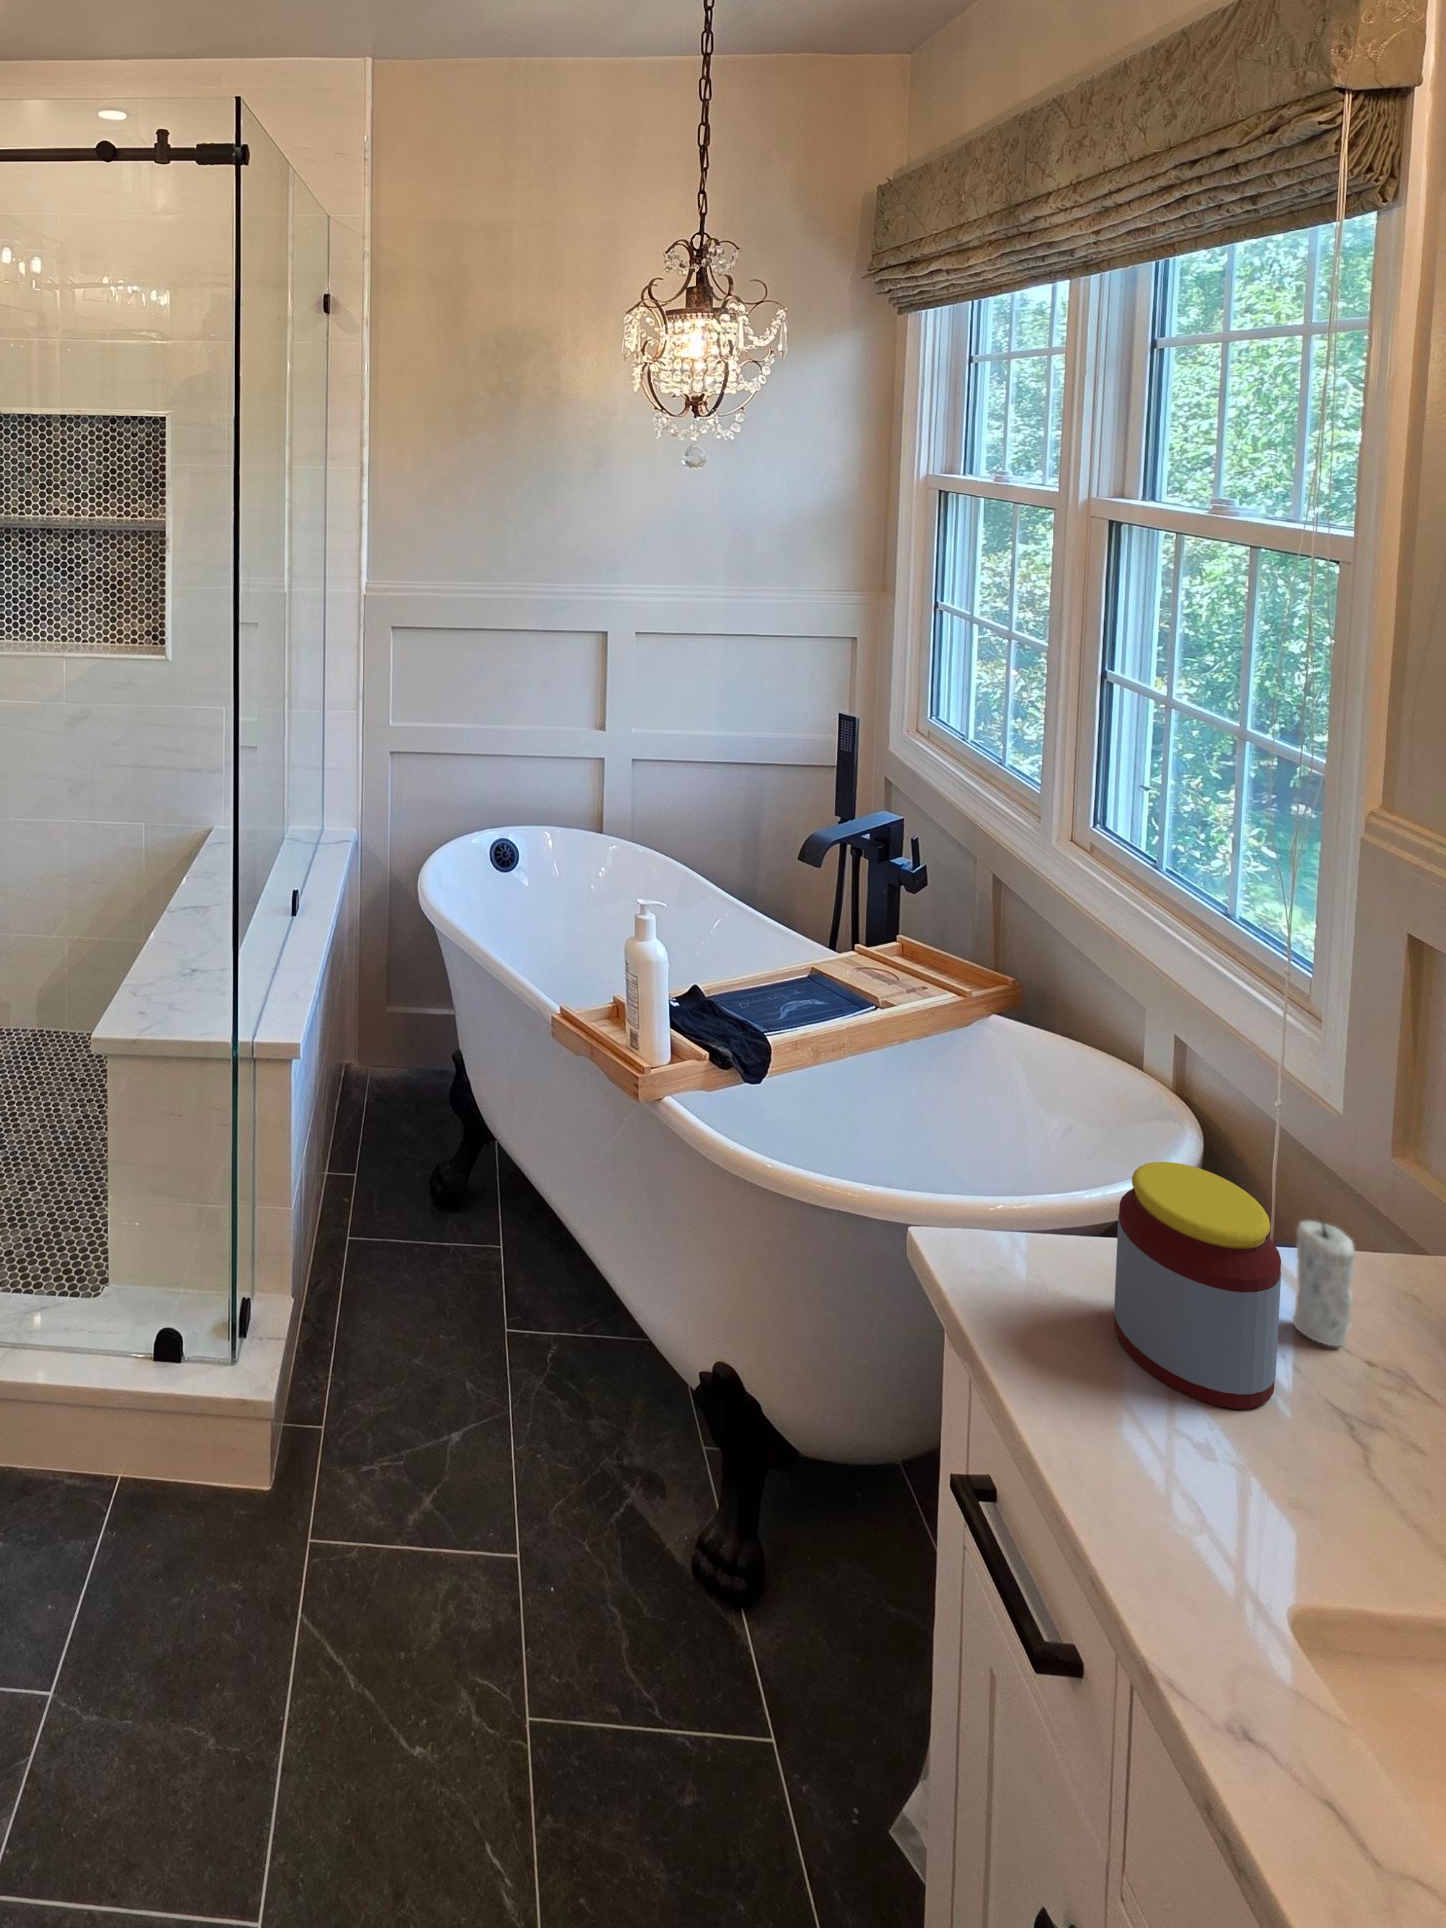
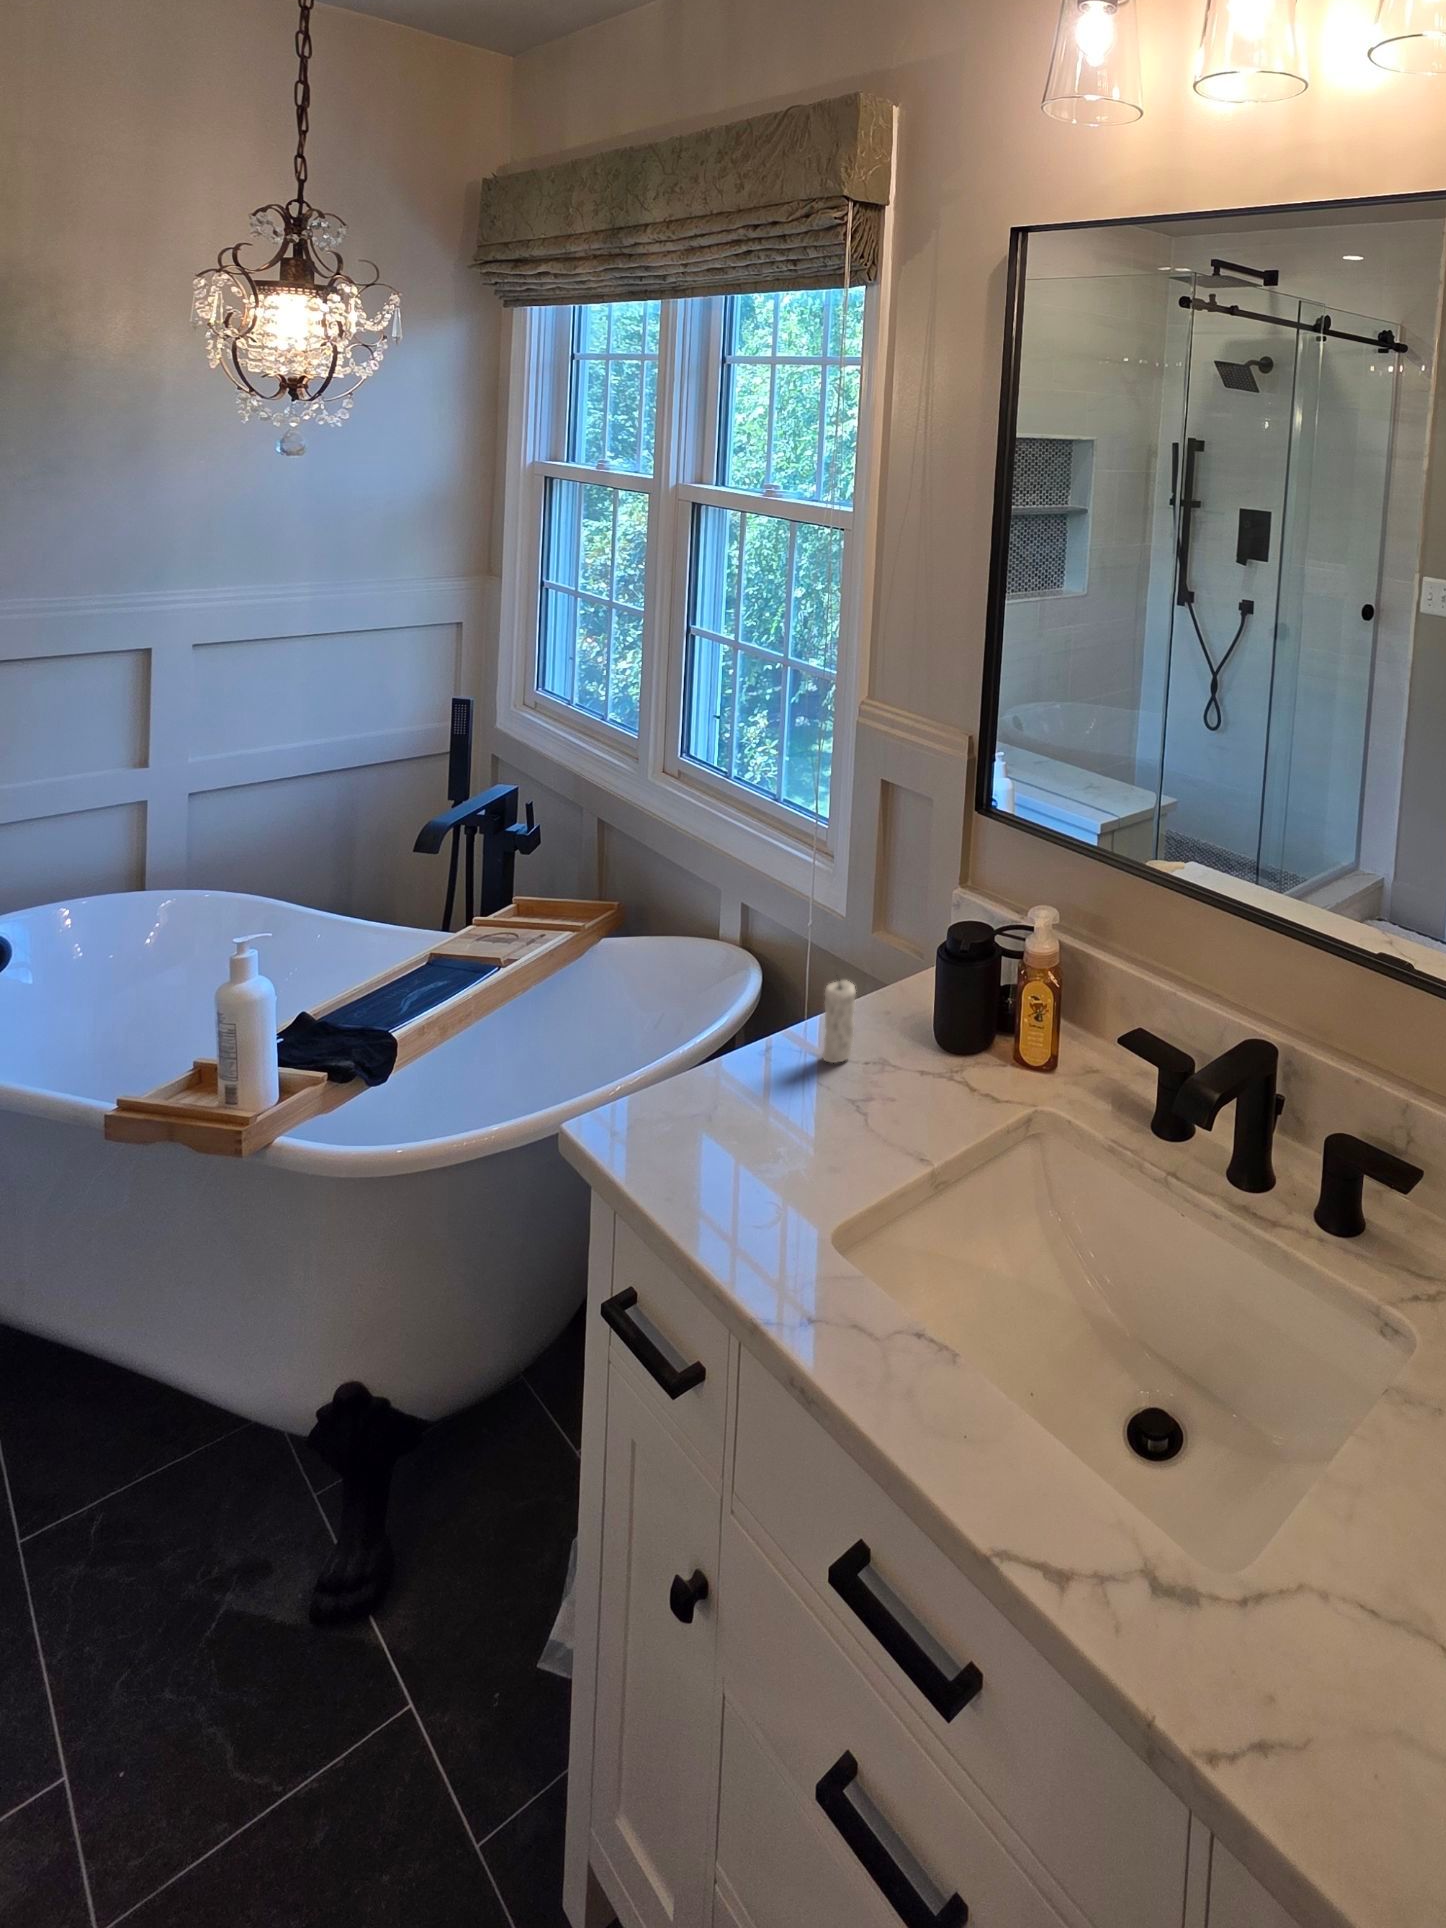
jar: present [1114,1162,1281,1409] -> none [717,974,819,1138]

